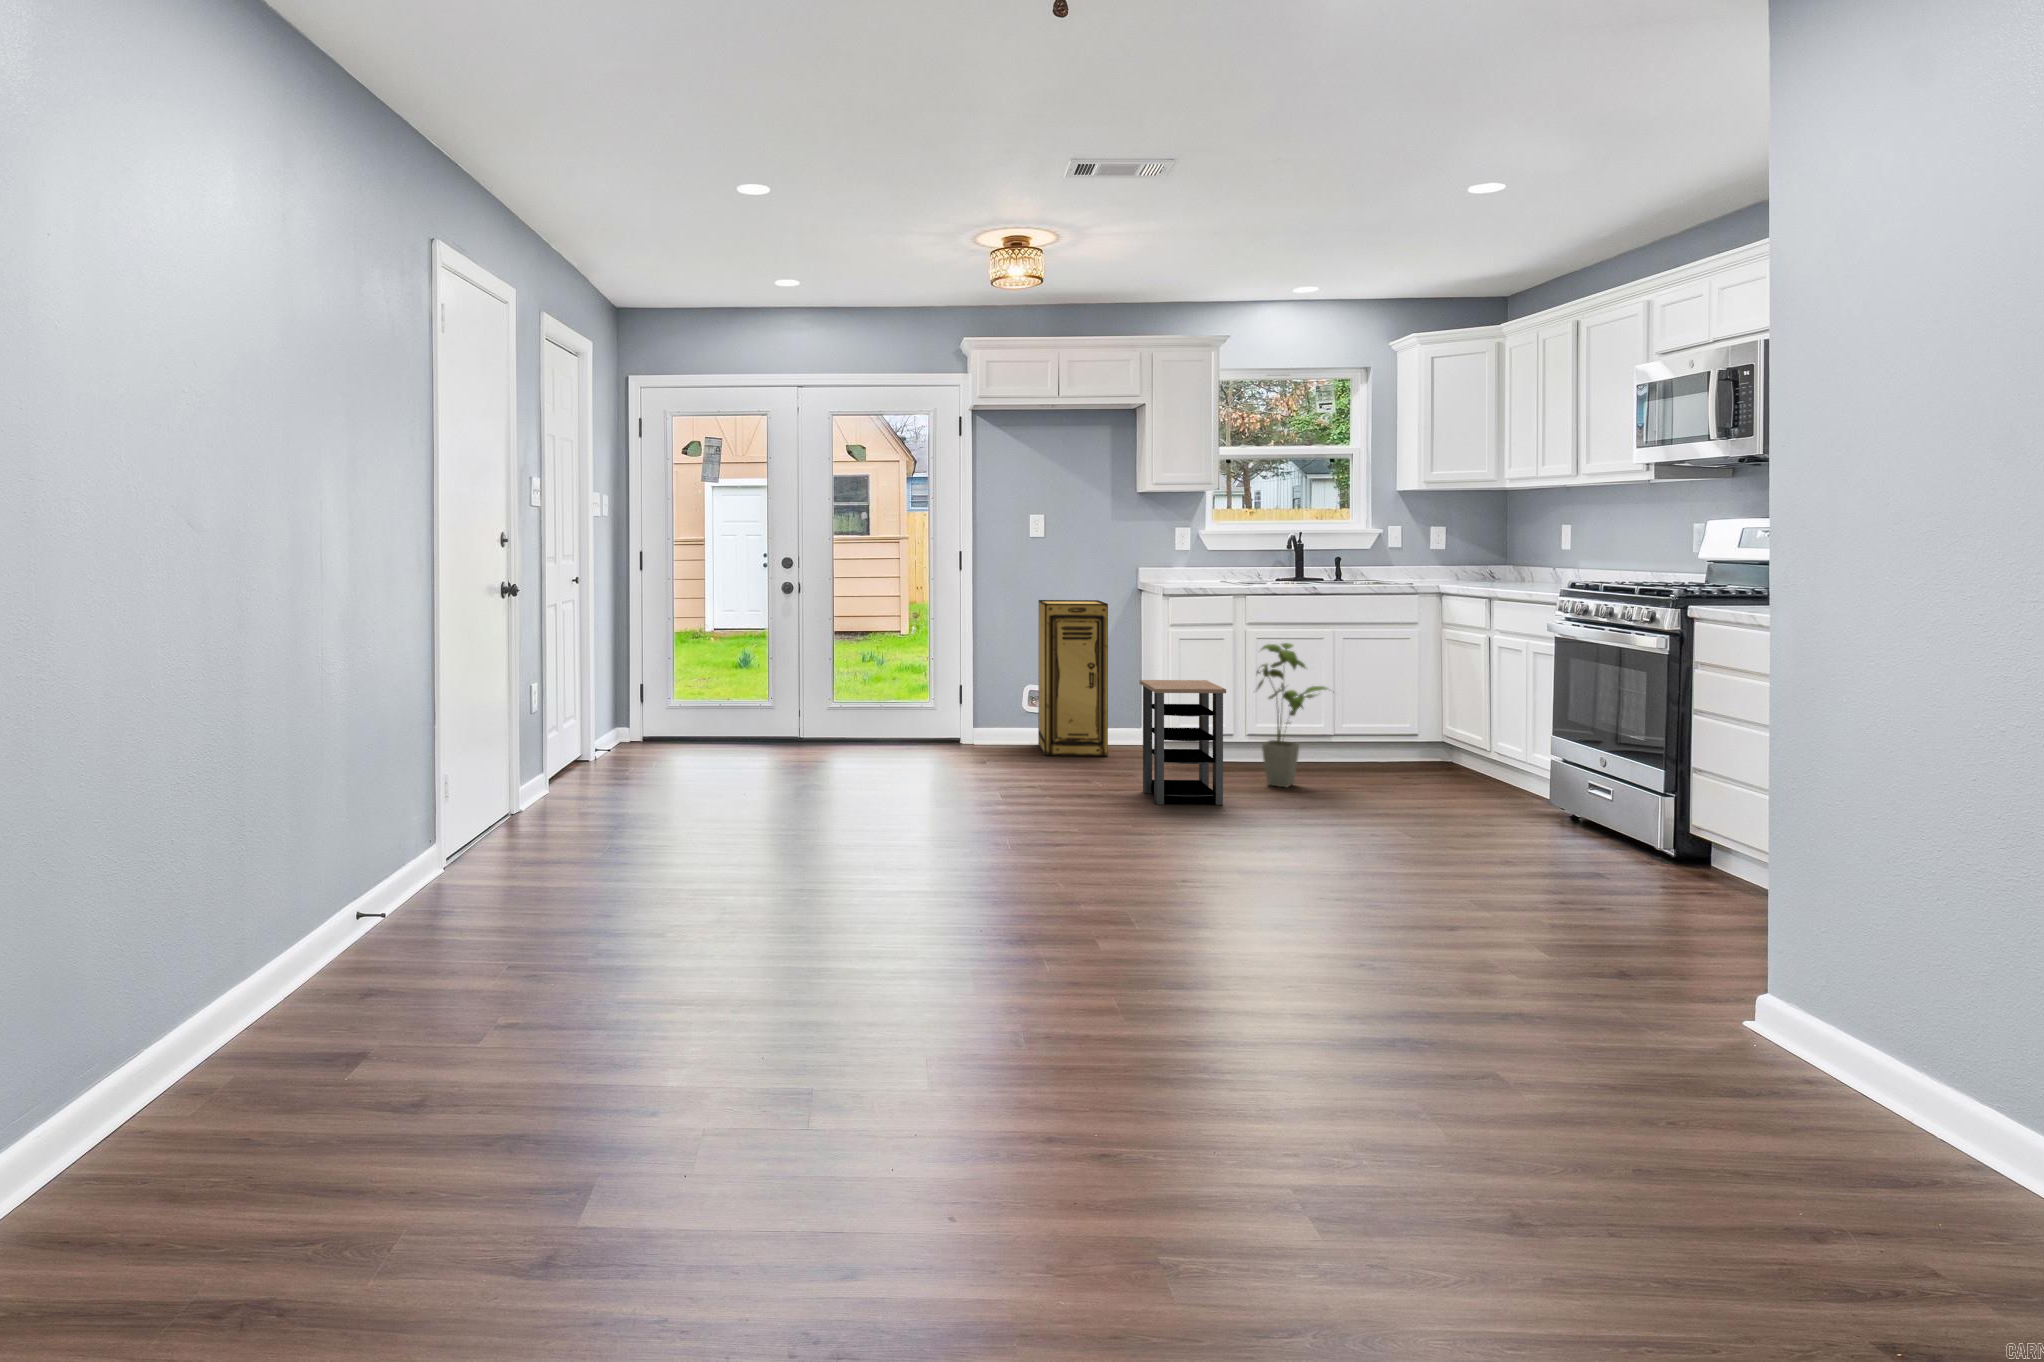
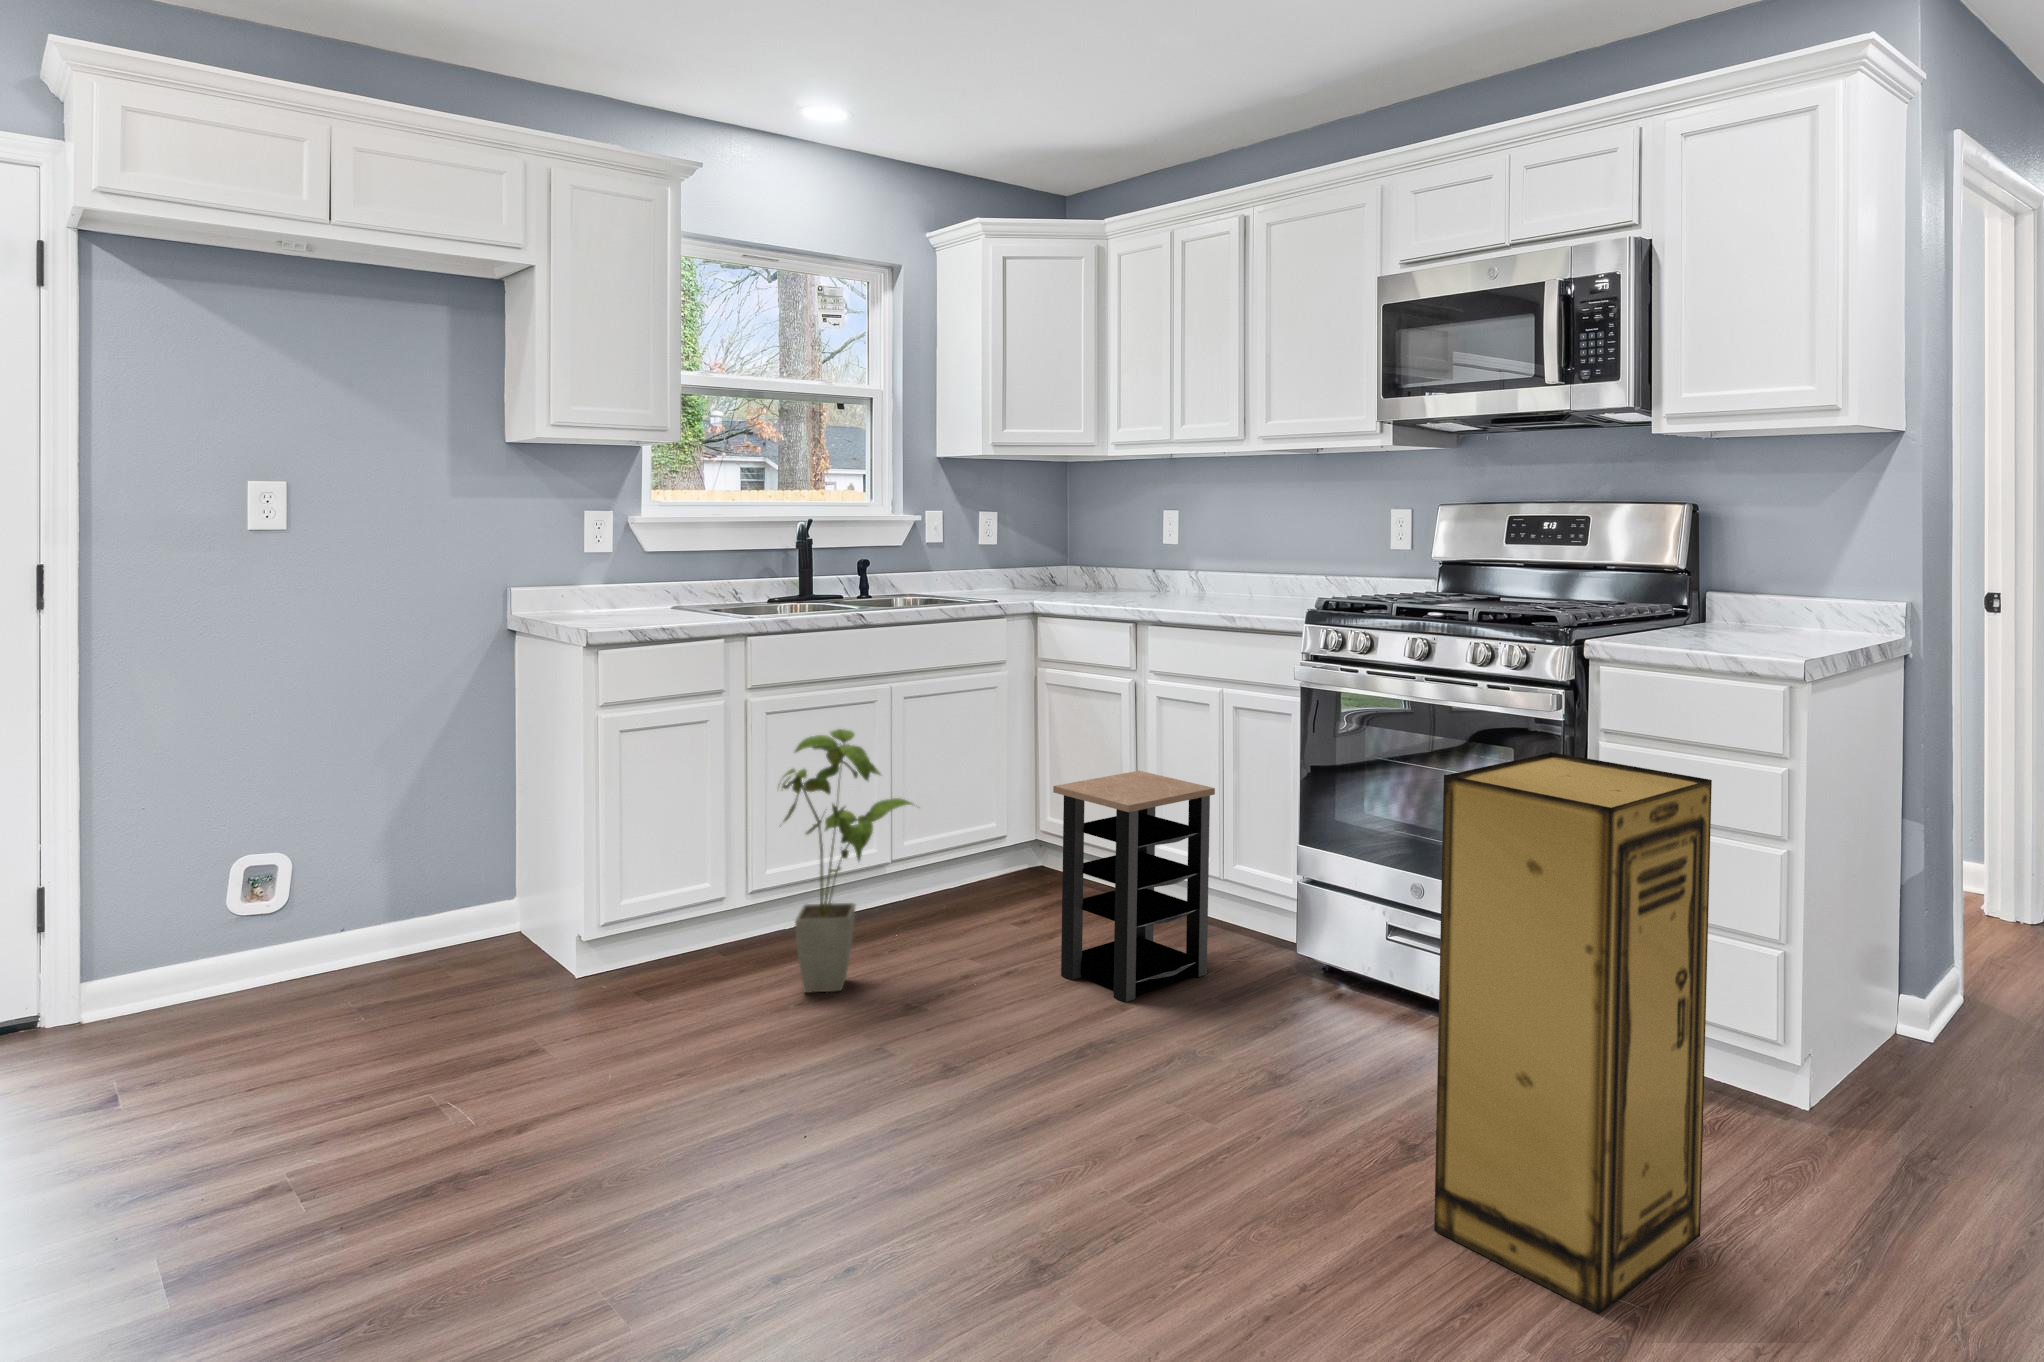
storage cabinet: present [1038,600,1108,756] -> present [1434,752,1712,1314]
side table: present [1140,680,1226,805] -> present [1053,771,1215,1002]

